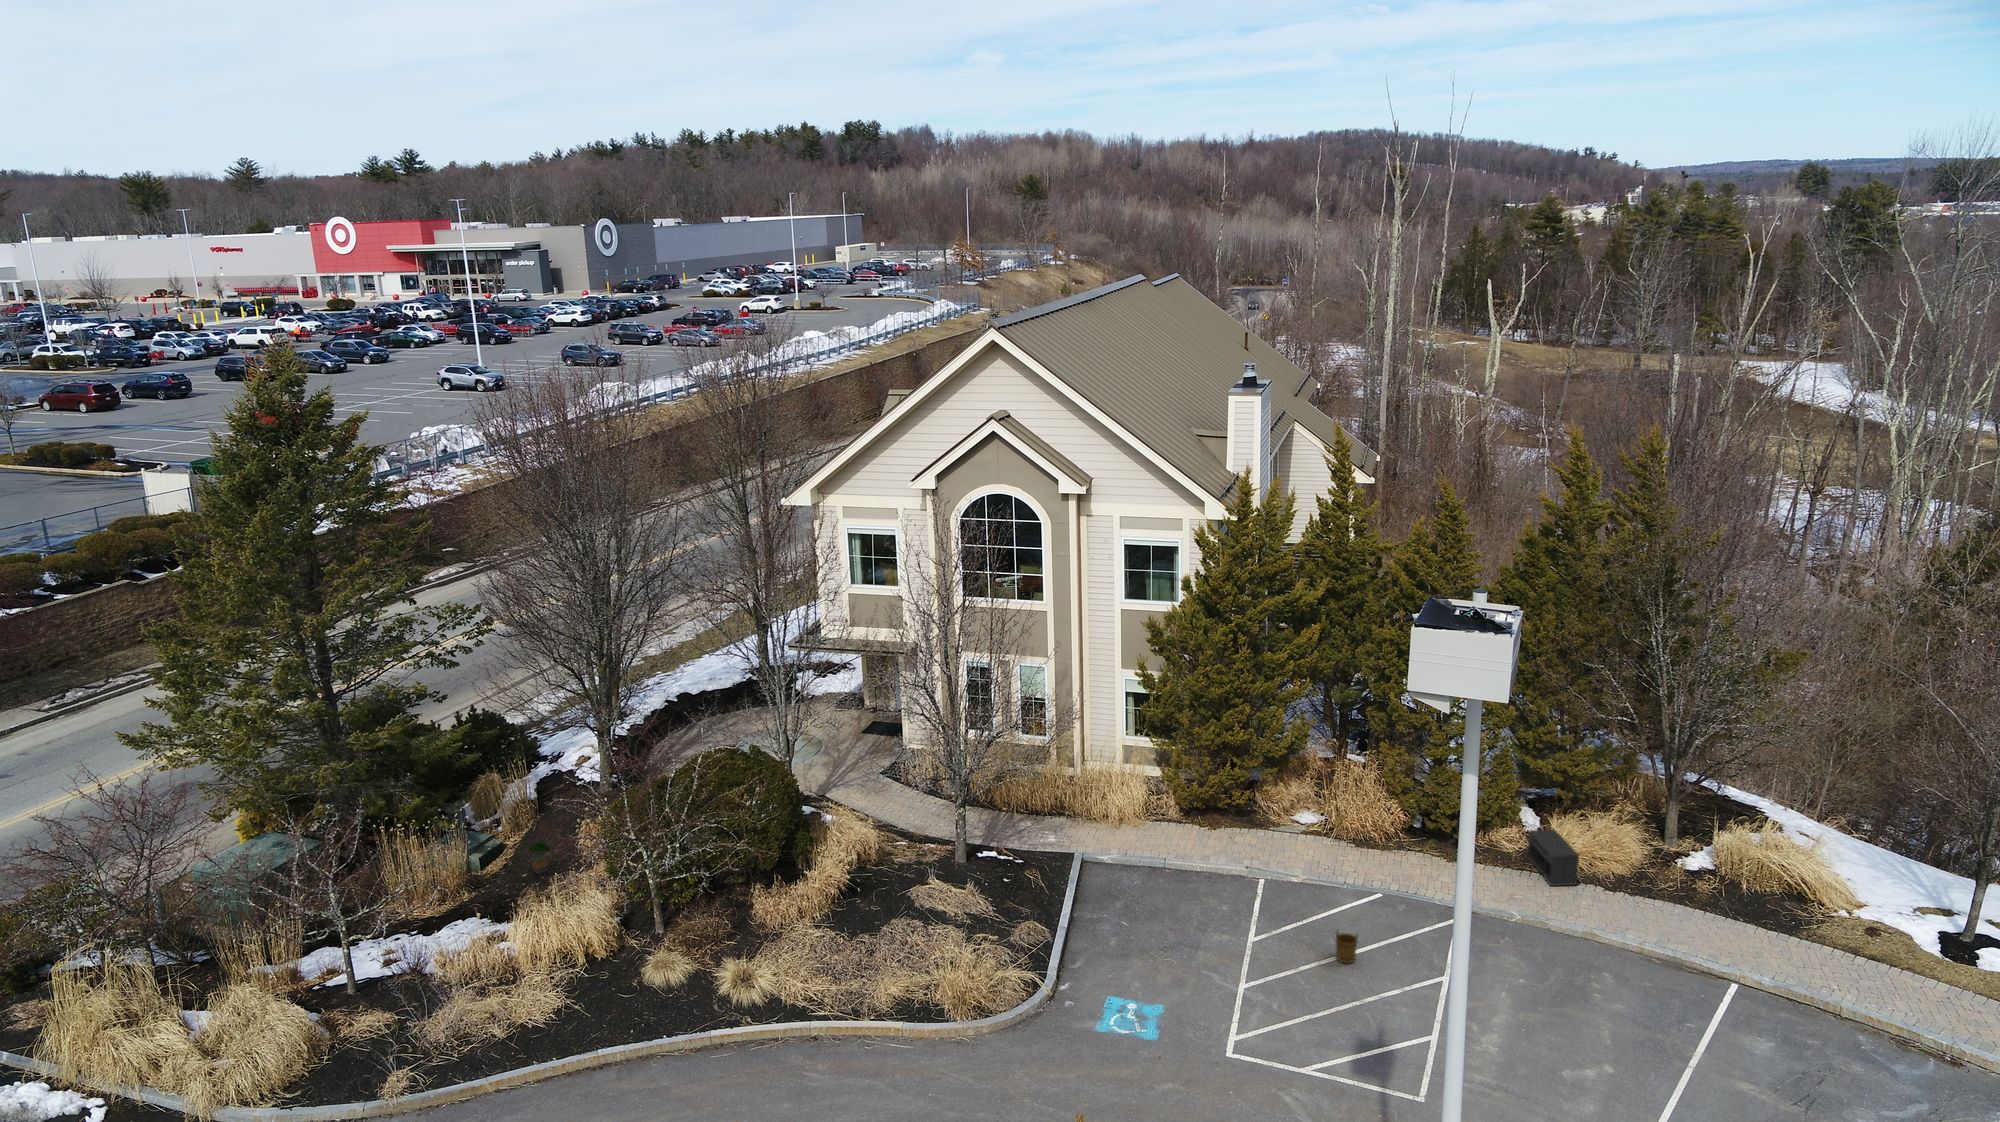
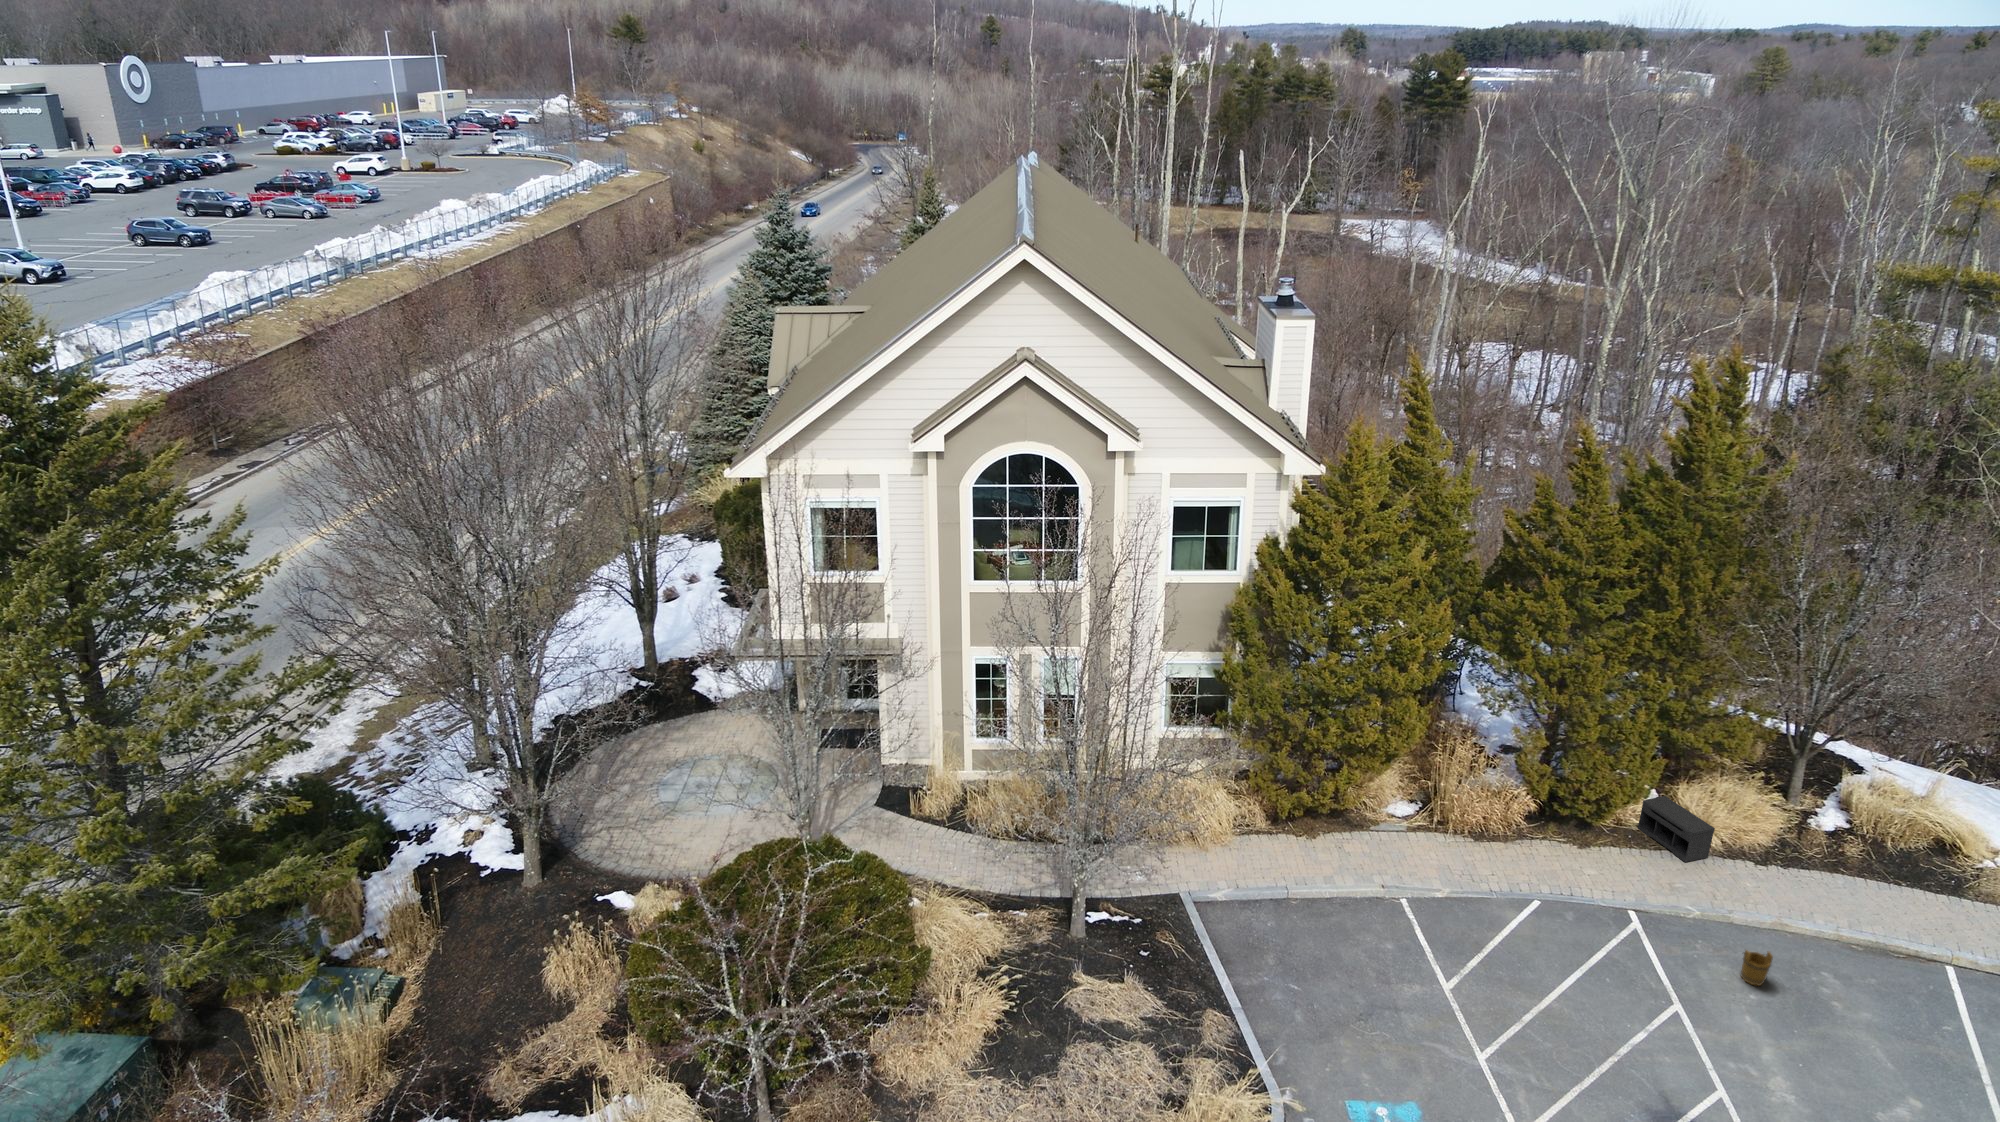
potted tree: present [528,841,550,874] -> none [477,996,513,1044]
bucket: present [1336,931,1358,963] -> present [1741,950,1773,986]

